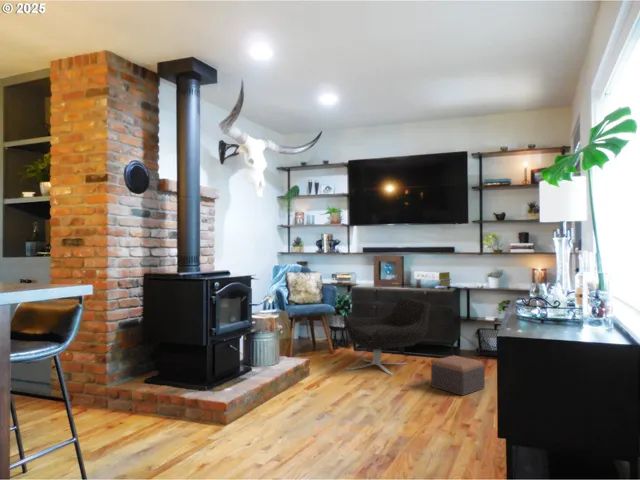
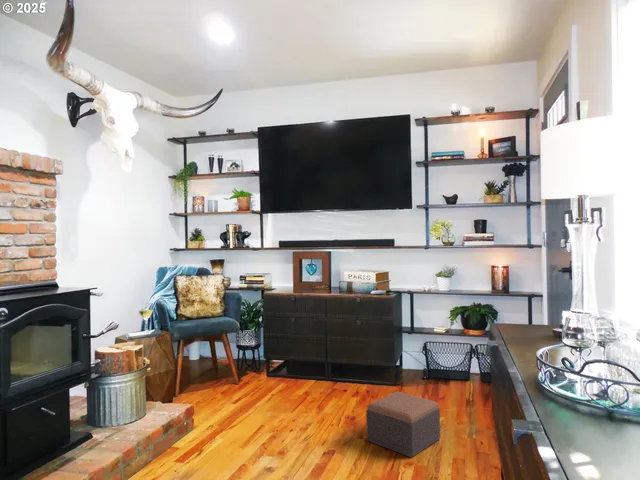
lounge chair: present [345,297,431,374] -> none [250,306,365,419]

